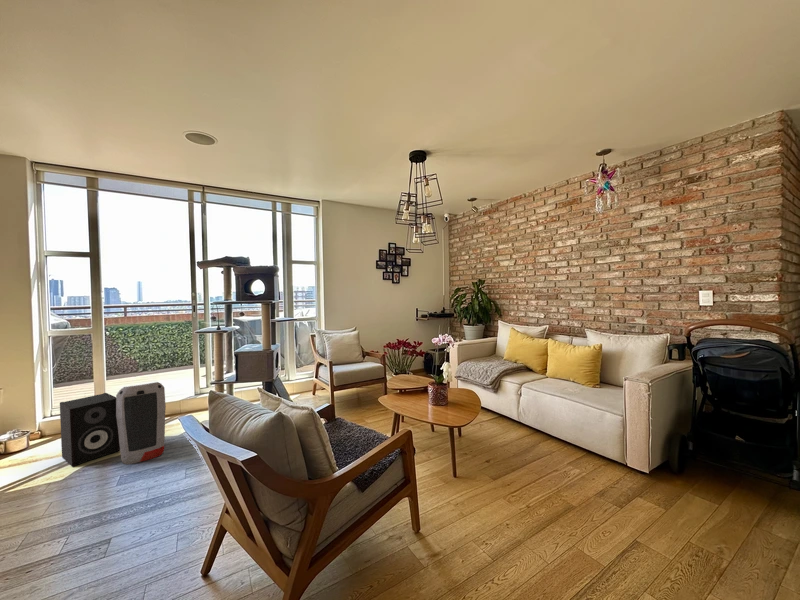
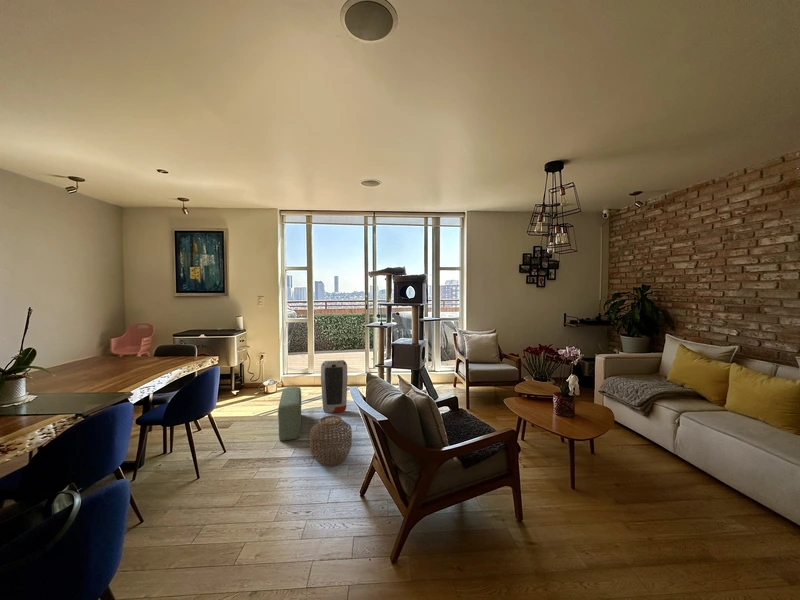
speaker: present [60,393,120,467] -> none [293,363,322,408]
pouf: none [19,435,76,536] -> present [278,387,301,441]
woven basket: none [91,468,176,556] -> present [310,415,352,467]

